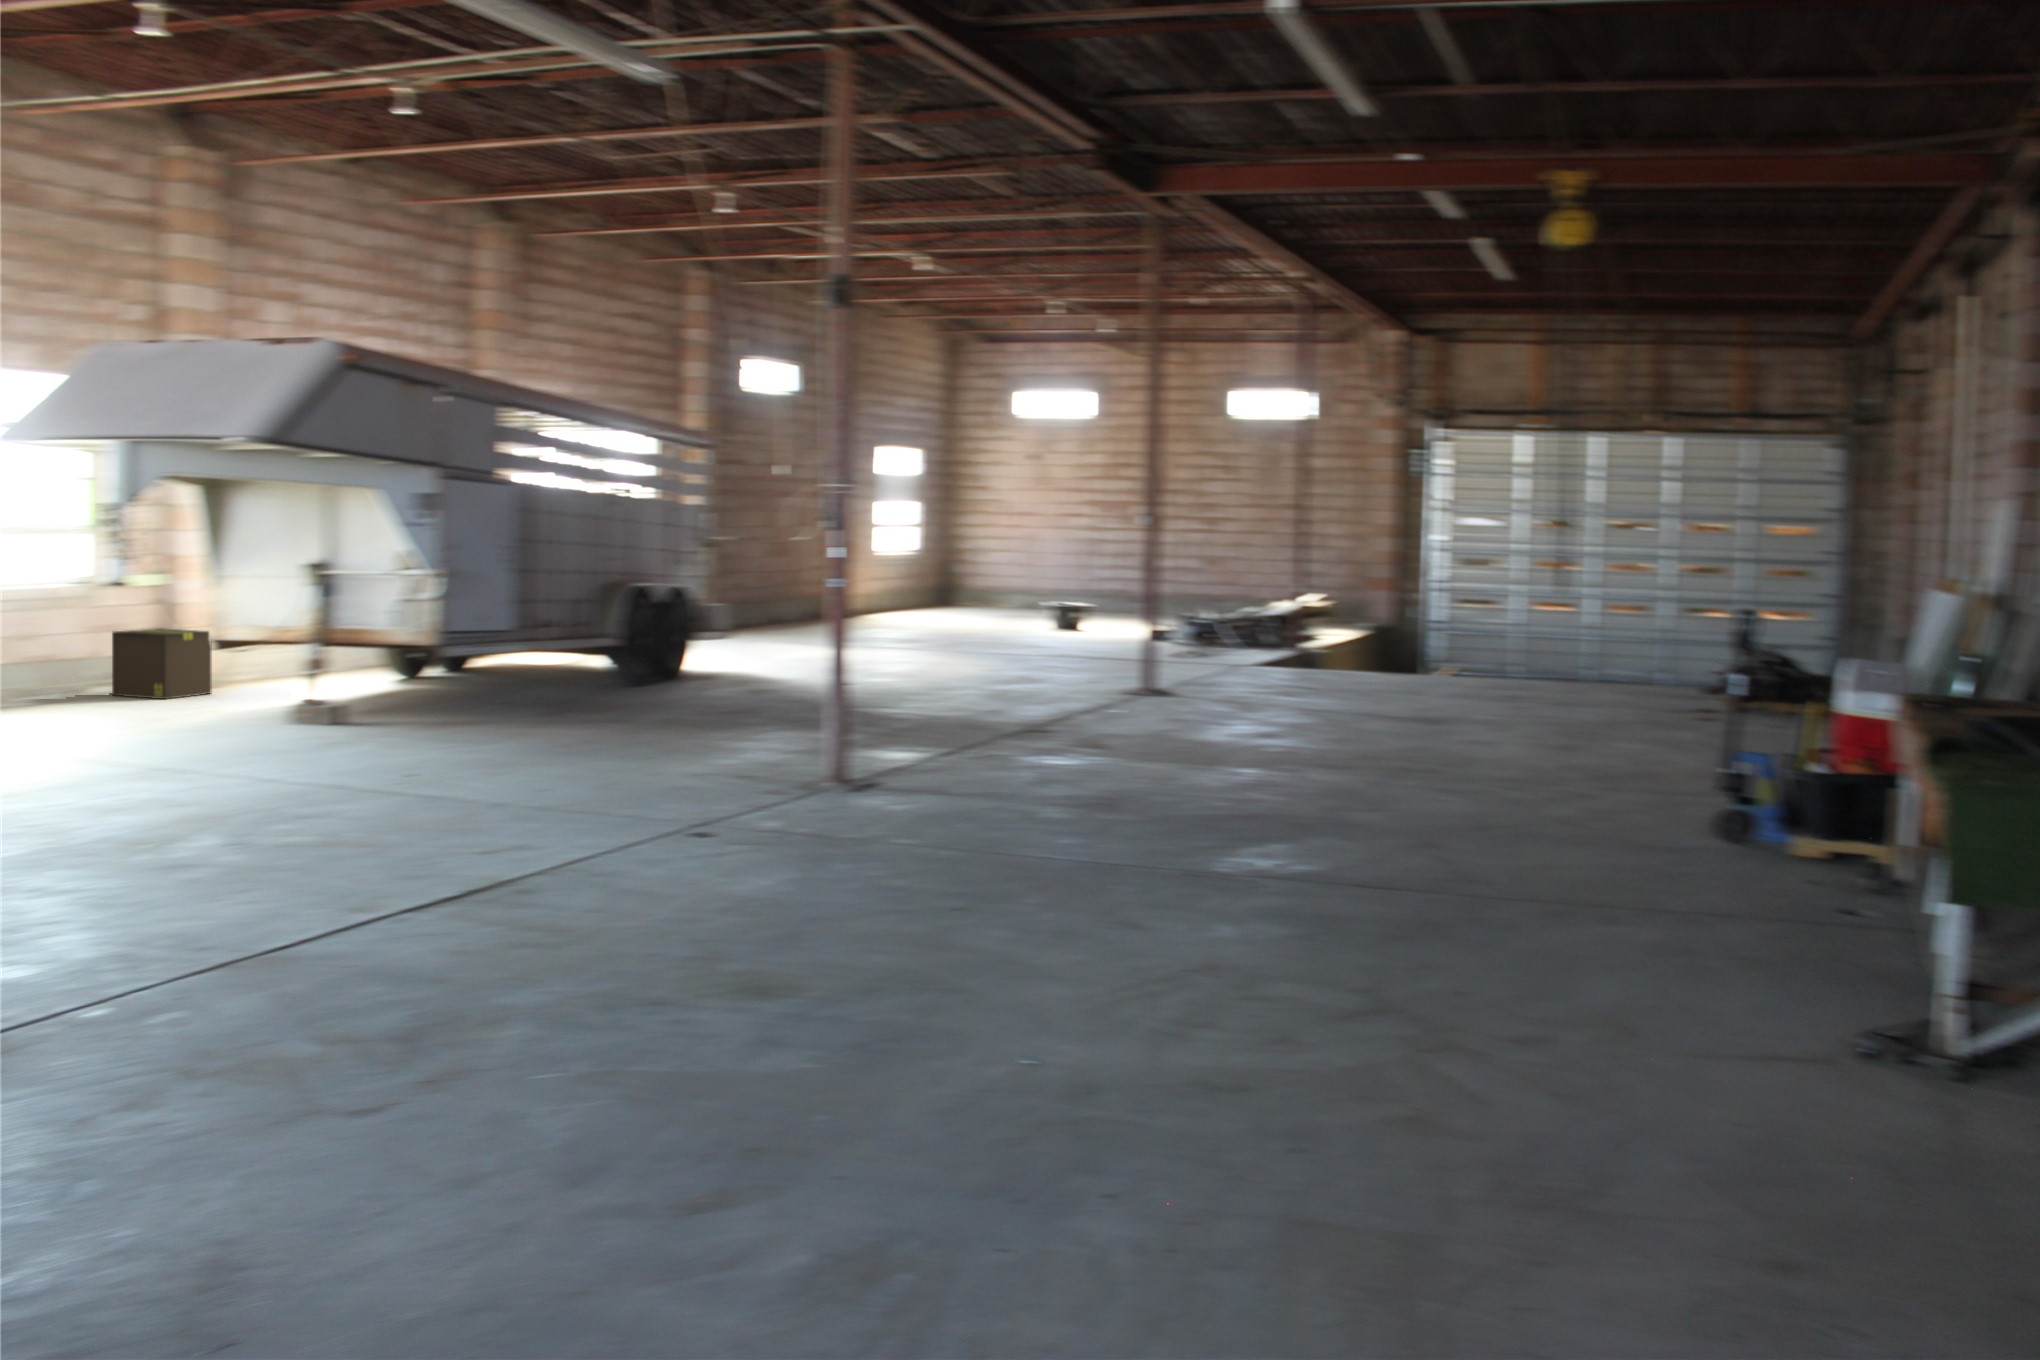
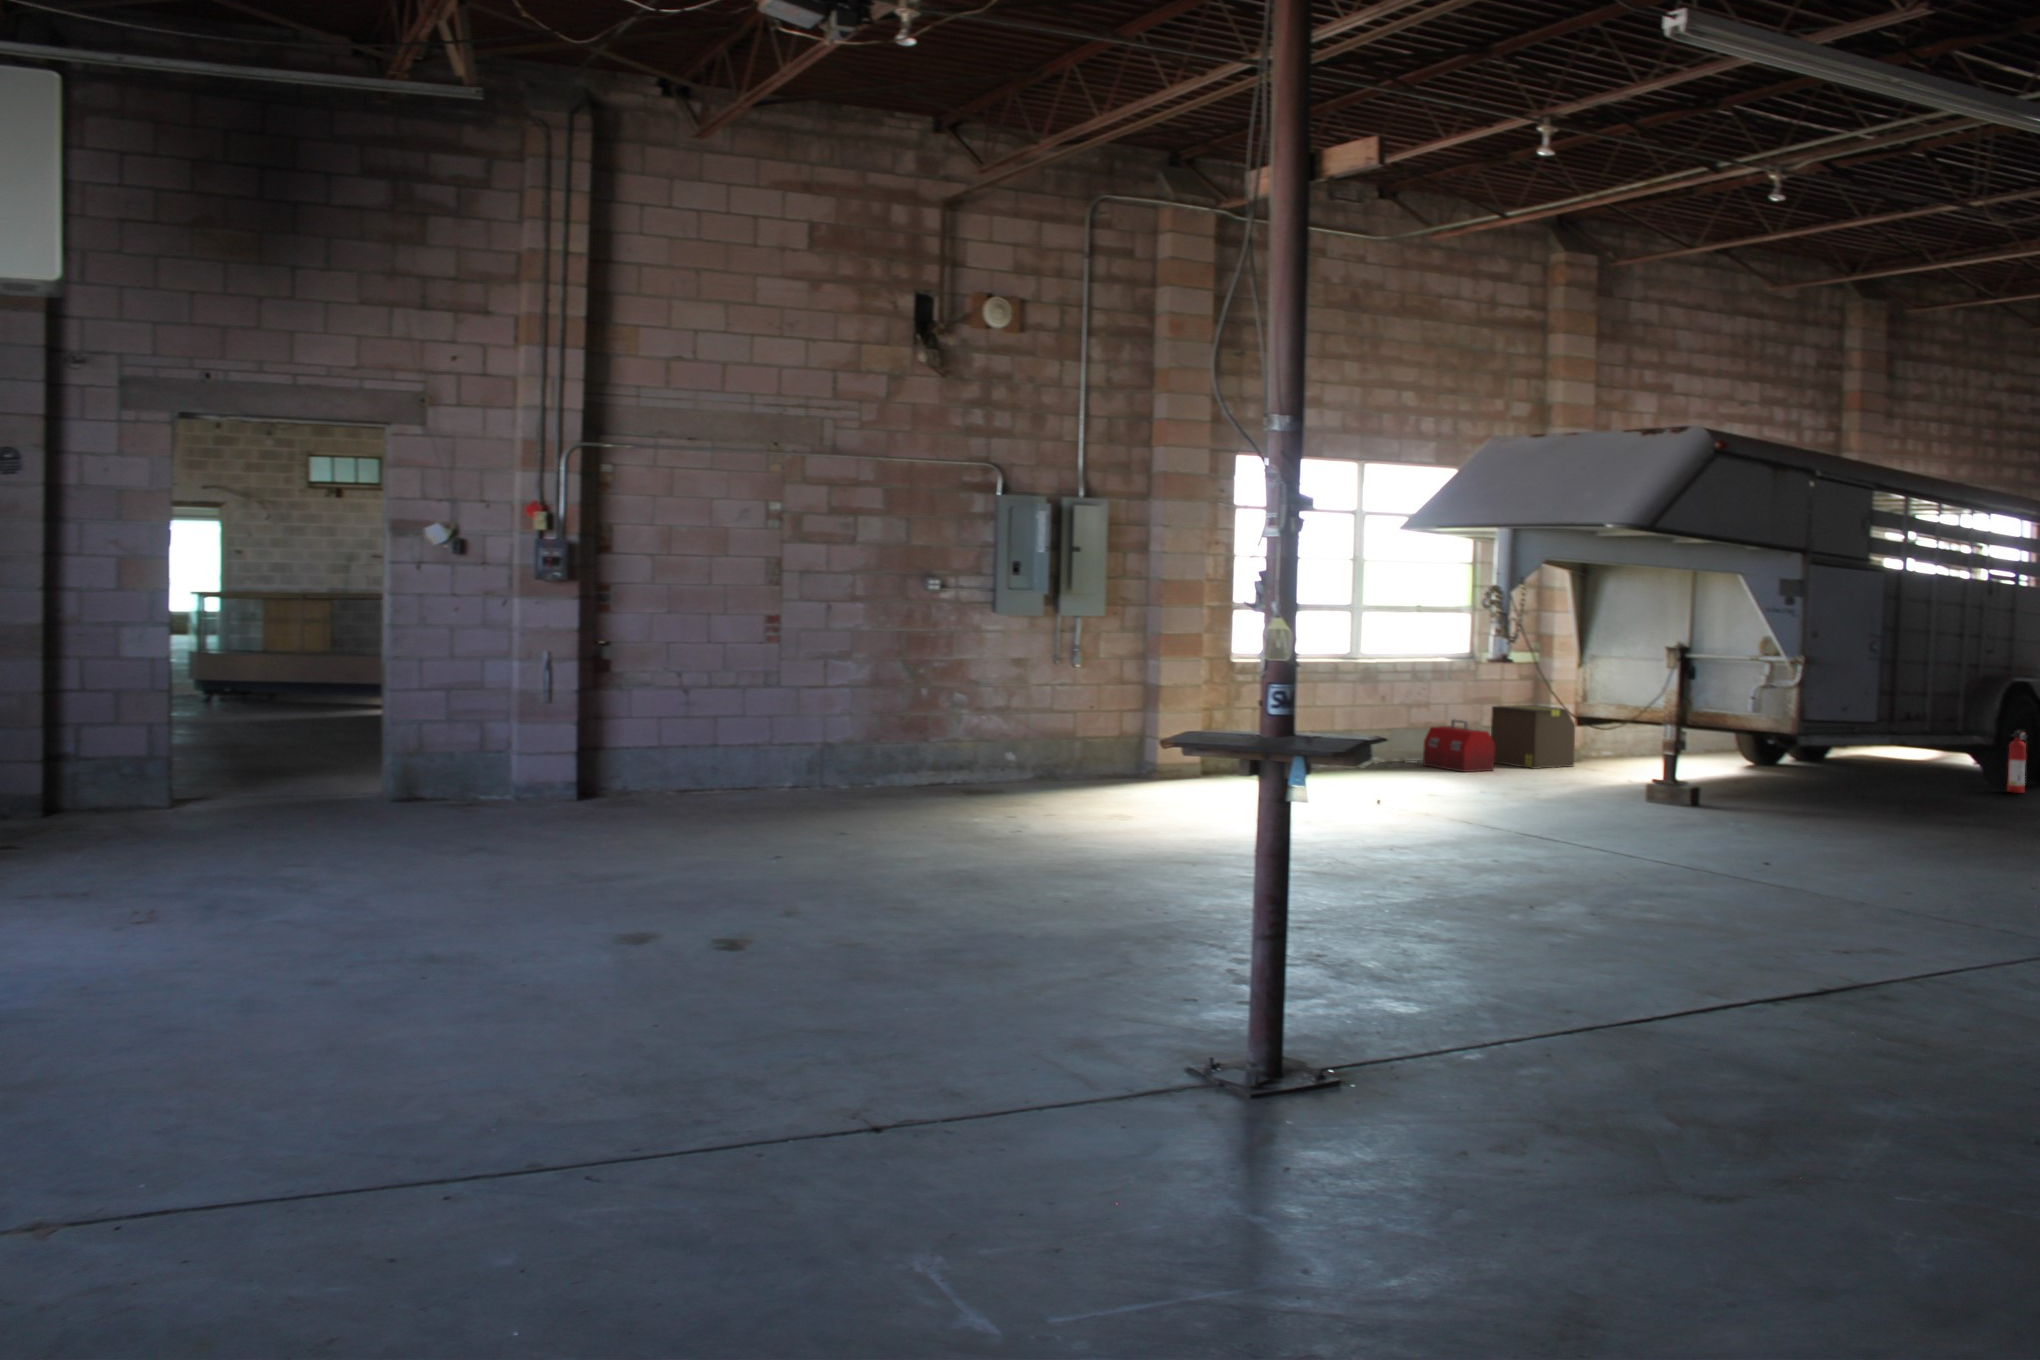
fire extinguisher: none [631,633,647,691] -> present [2007,730,2028,793]
toolbox: none [28,649,117,708] -> present [1423,719,1495,772]

